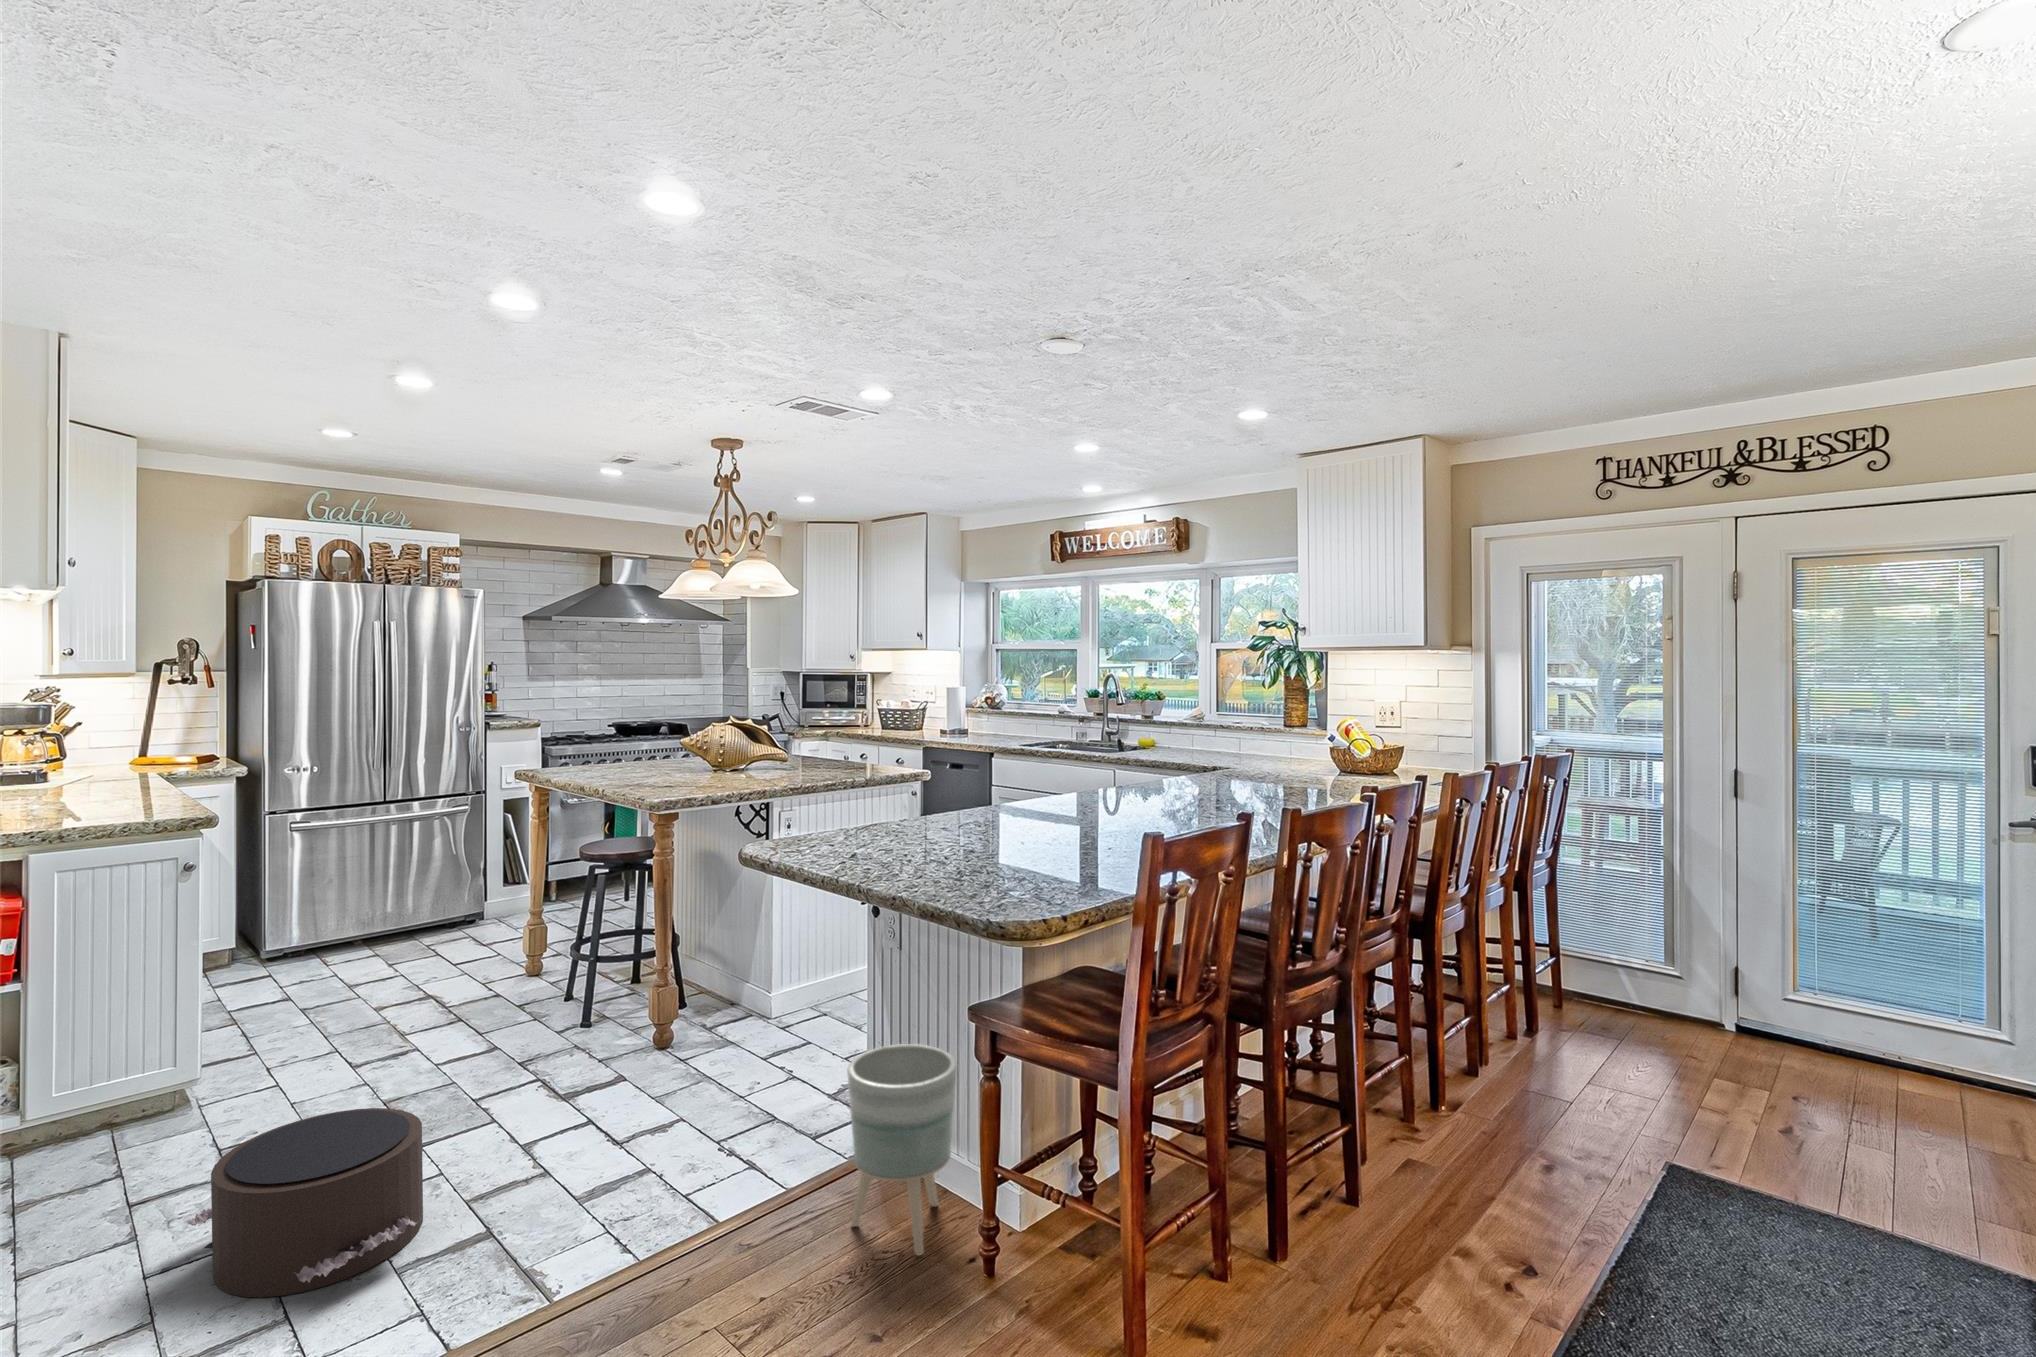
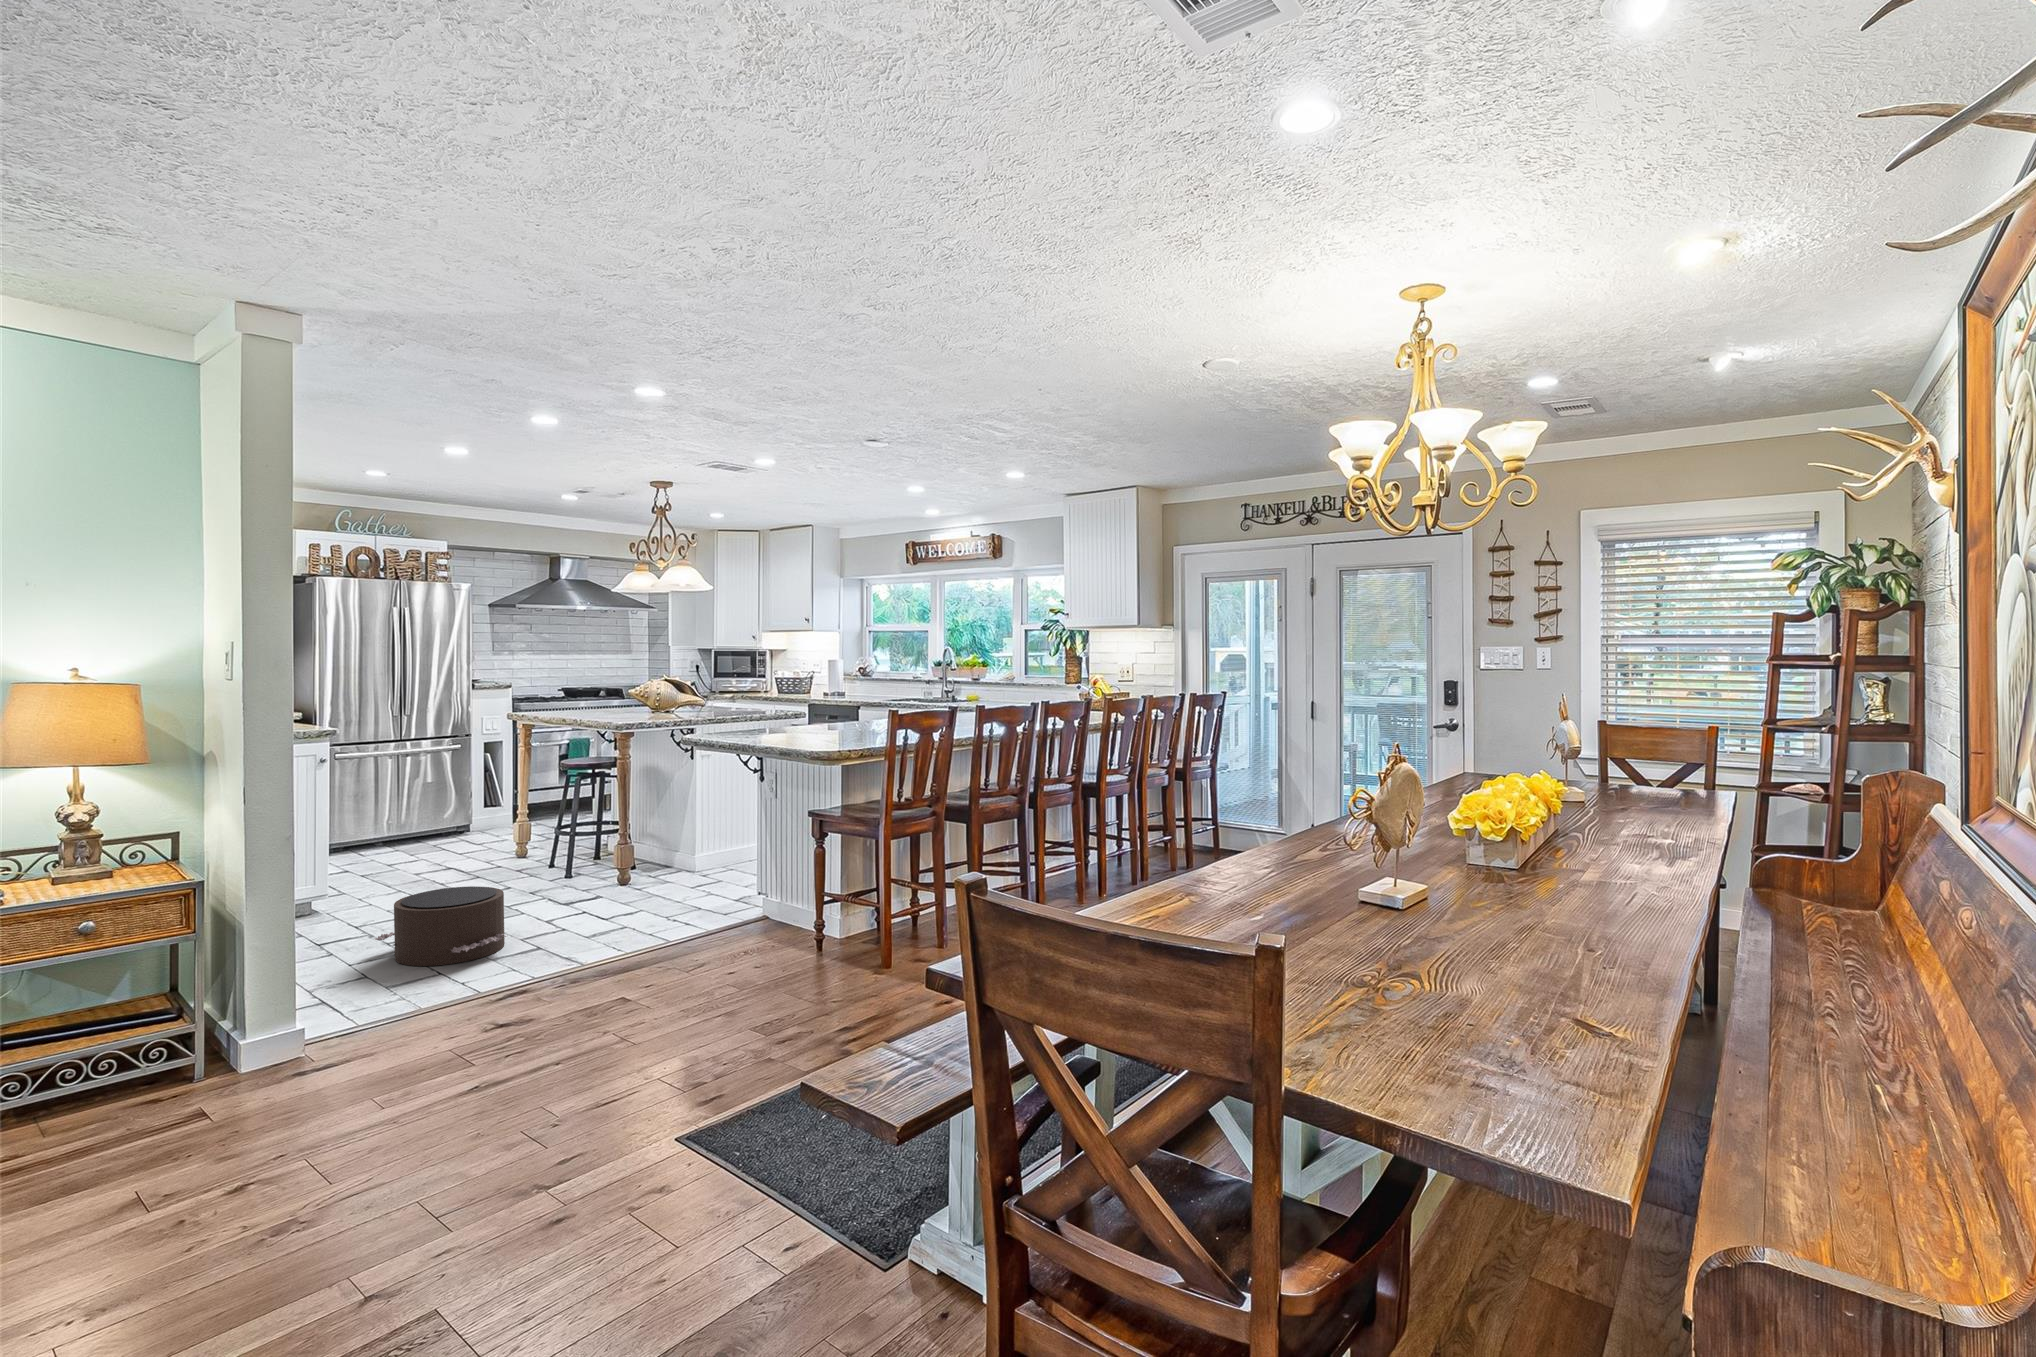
planter: present [847,1044,957,1256] -> none [746,843,807,945]

